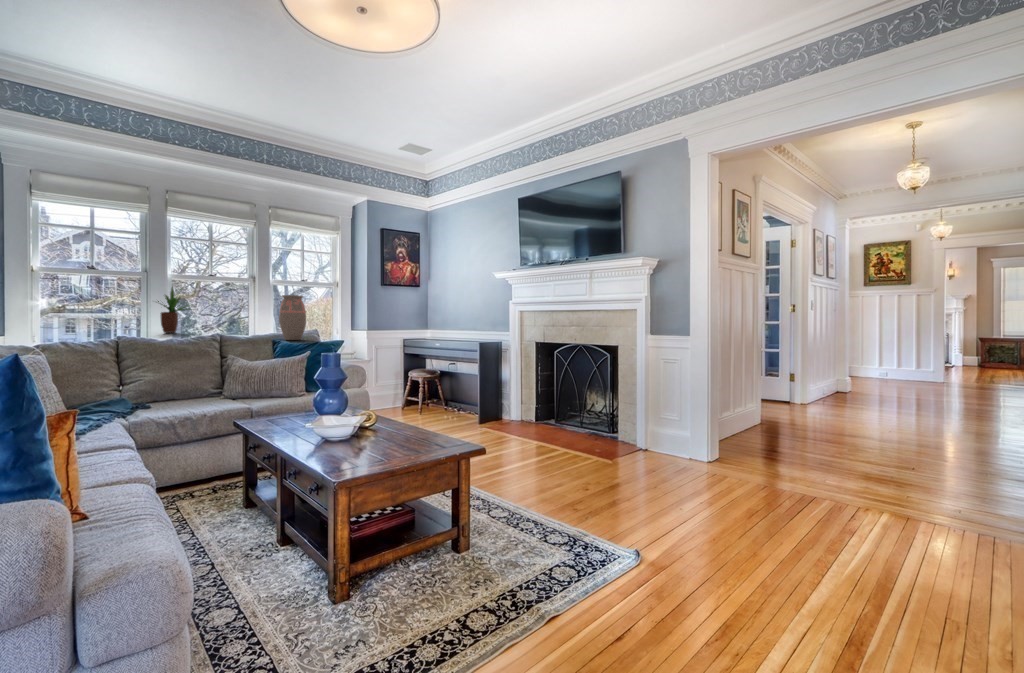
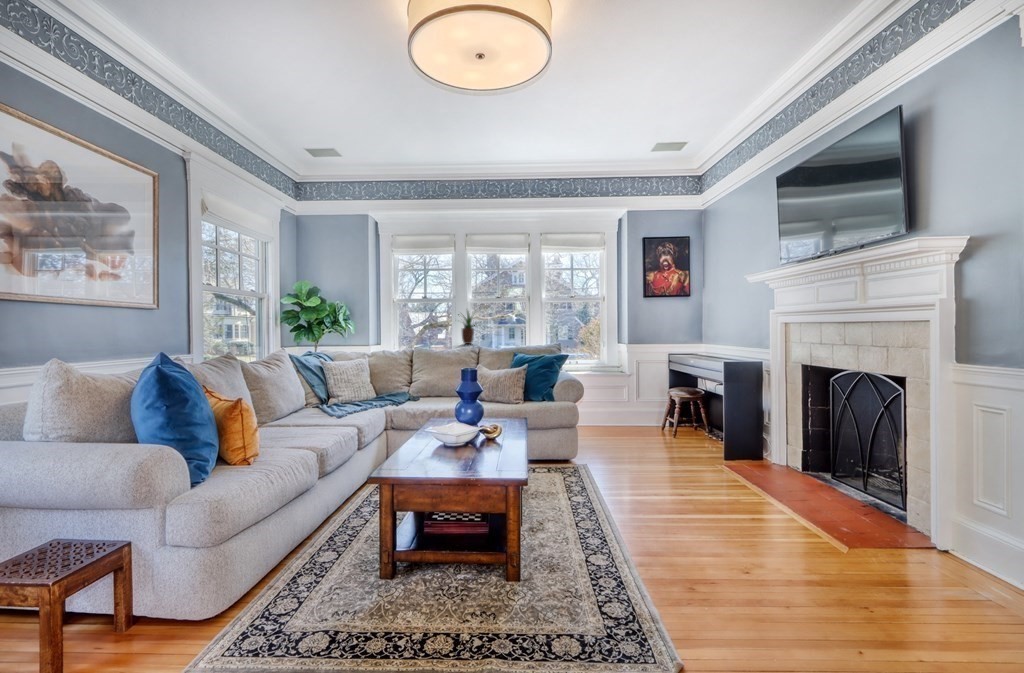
decorative vase: present [279,295,306,340] -> none [515,313,537,352]

